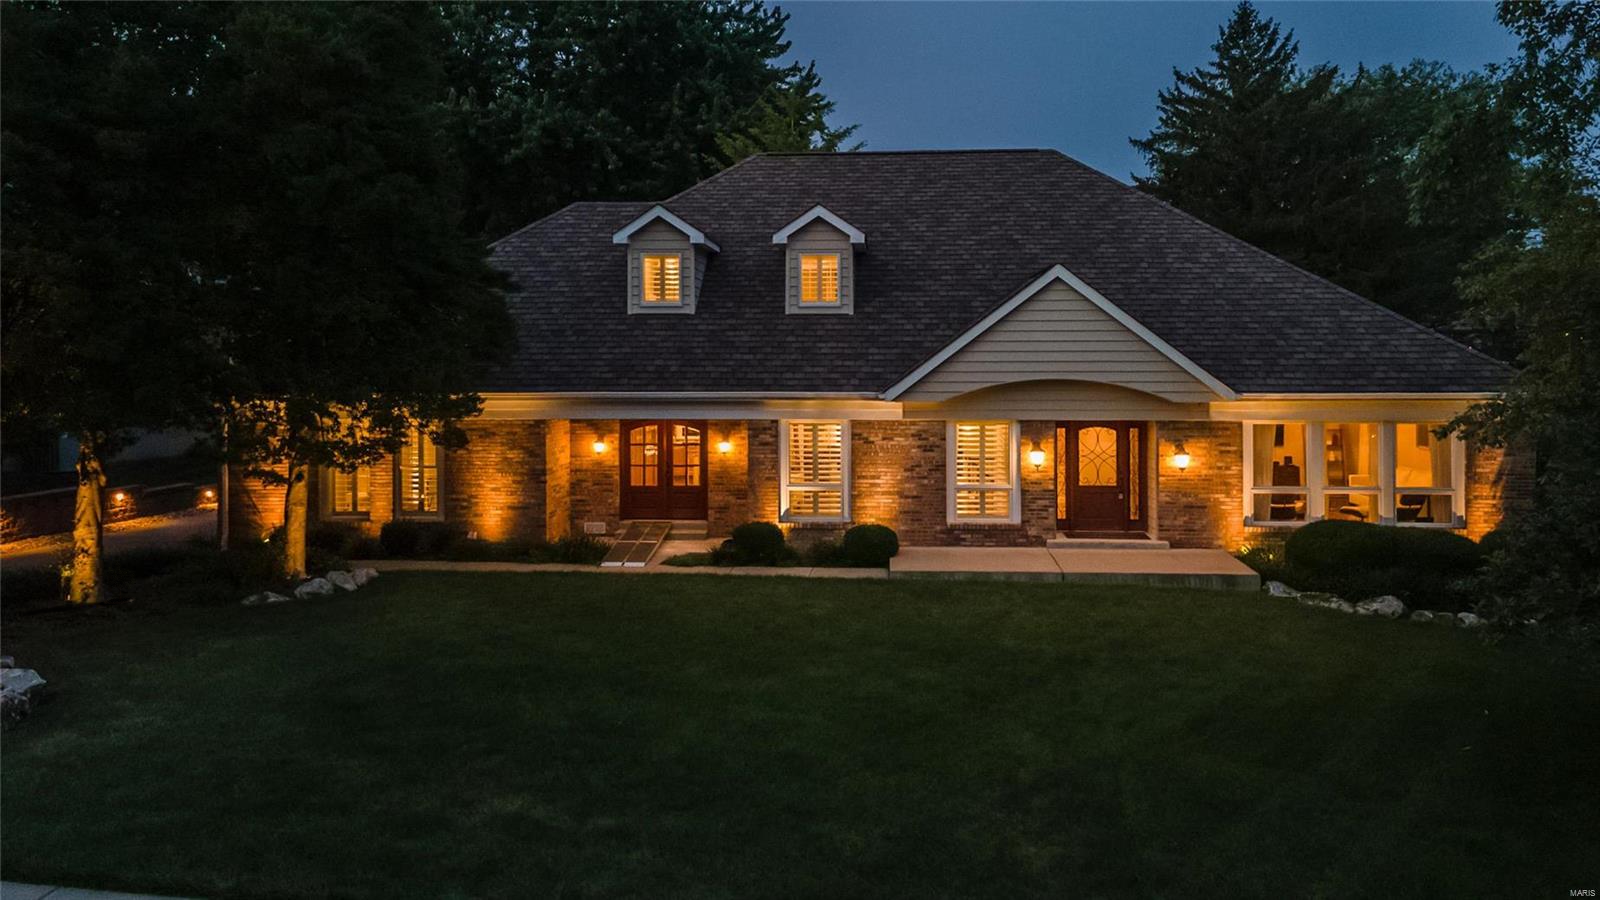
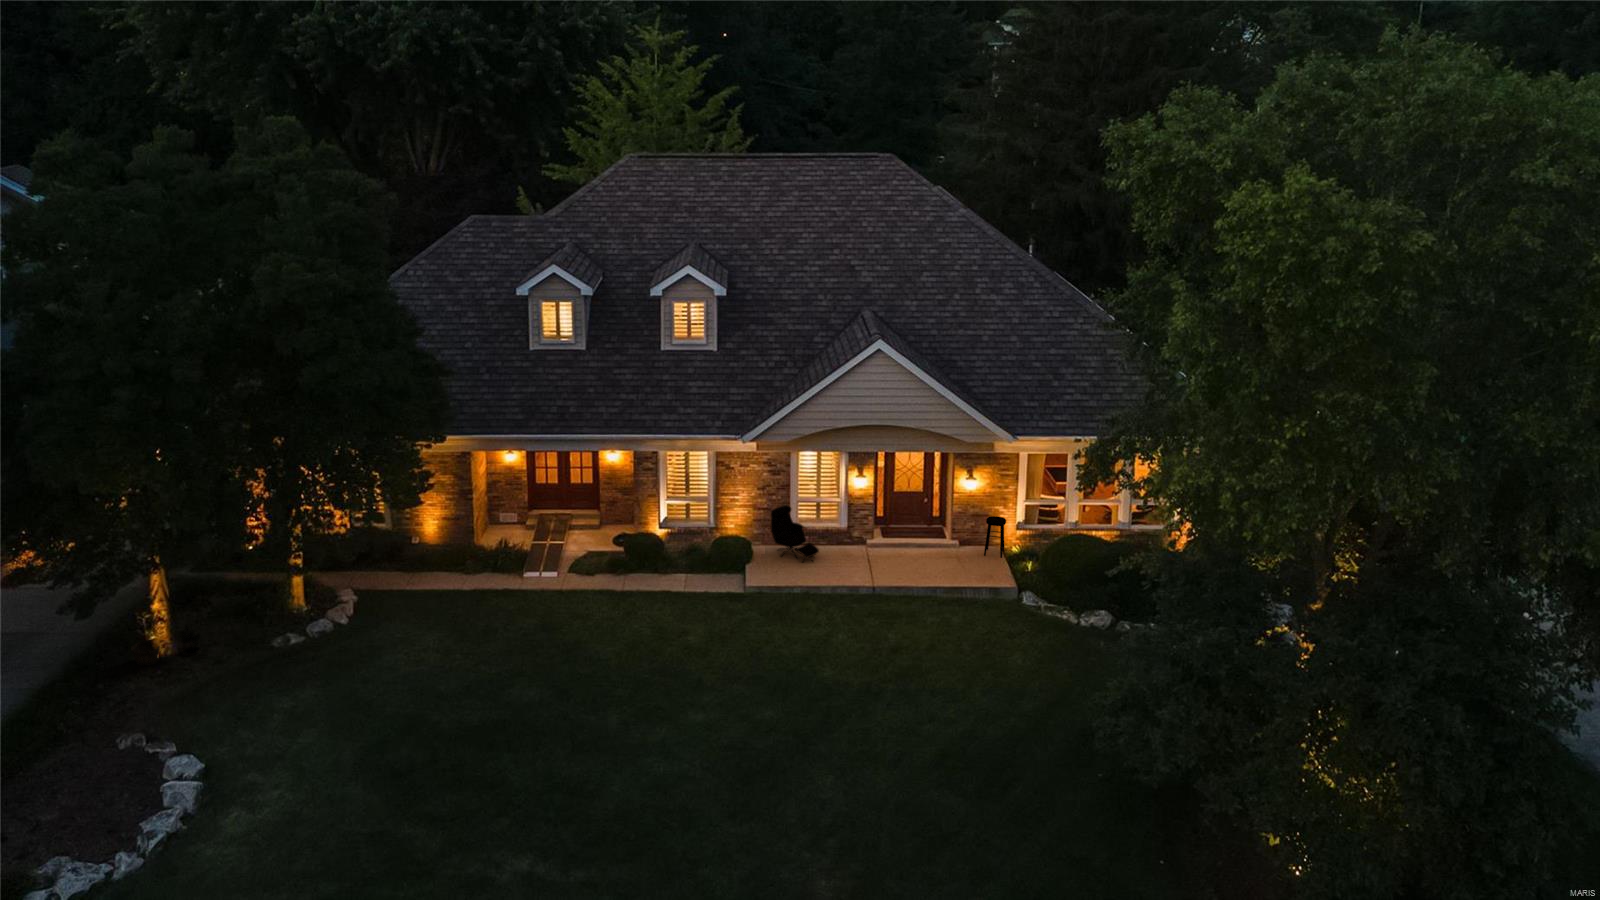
lounge chair: none [923,491,989,556] -> present [771,505,819,561]
stool: none [1205,505,1234,556] -> present [984,516,1006,558]
wooden bucket: none [24,574,75,610] -> present [131,640,160,666]

